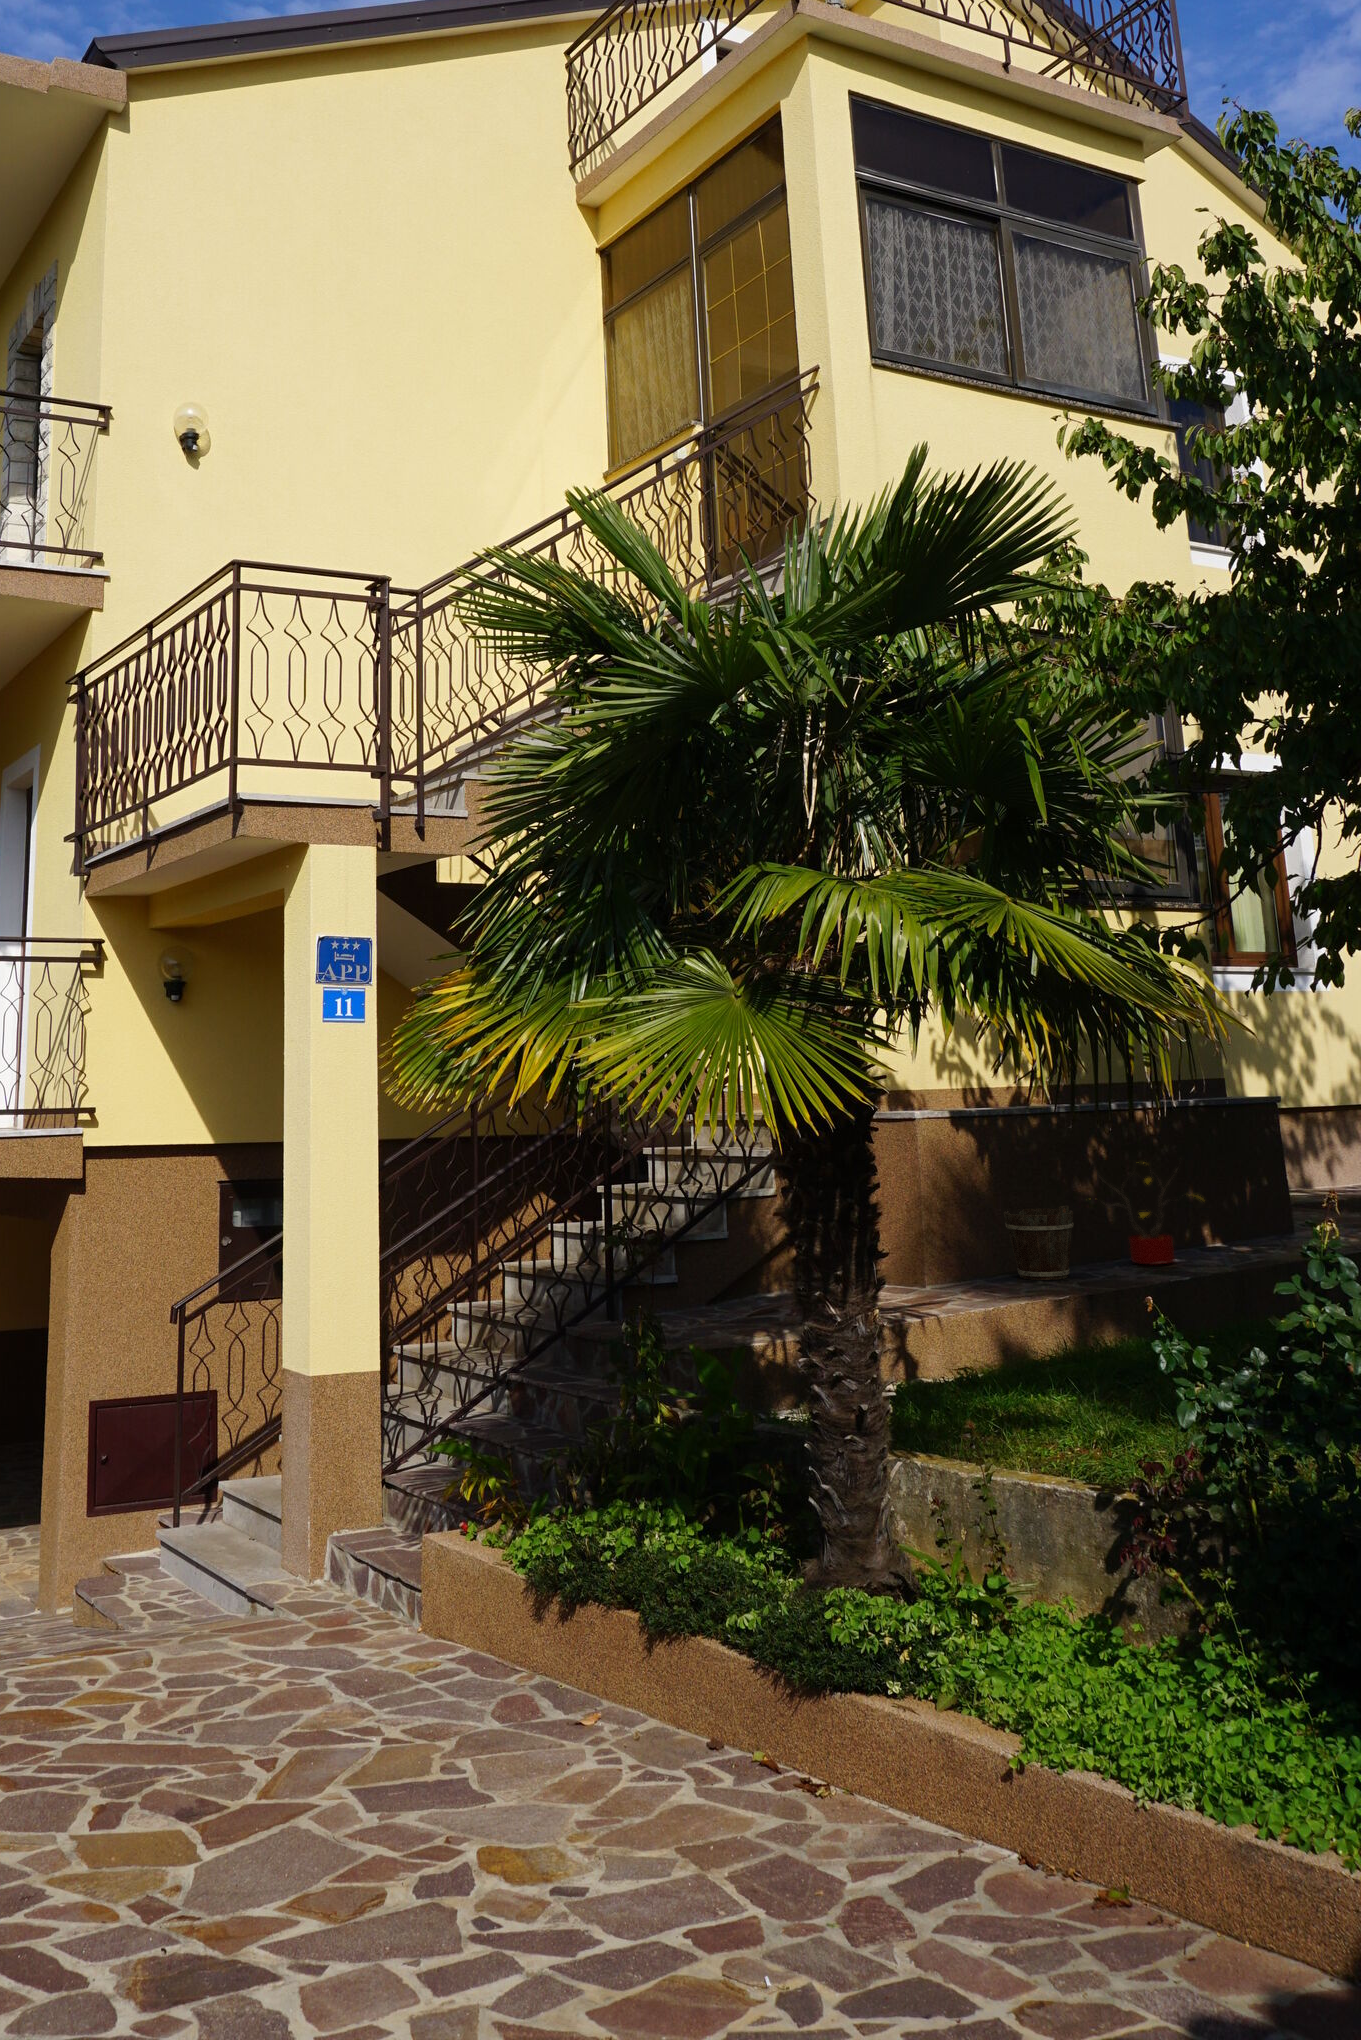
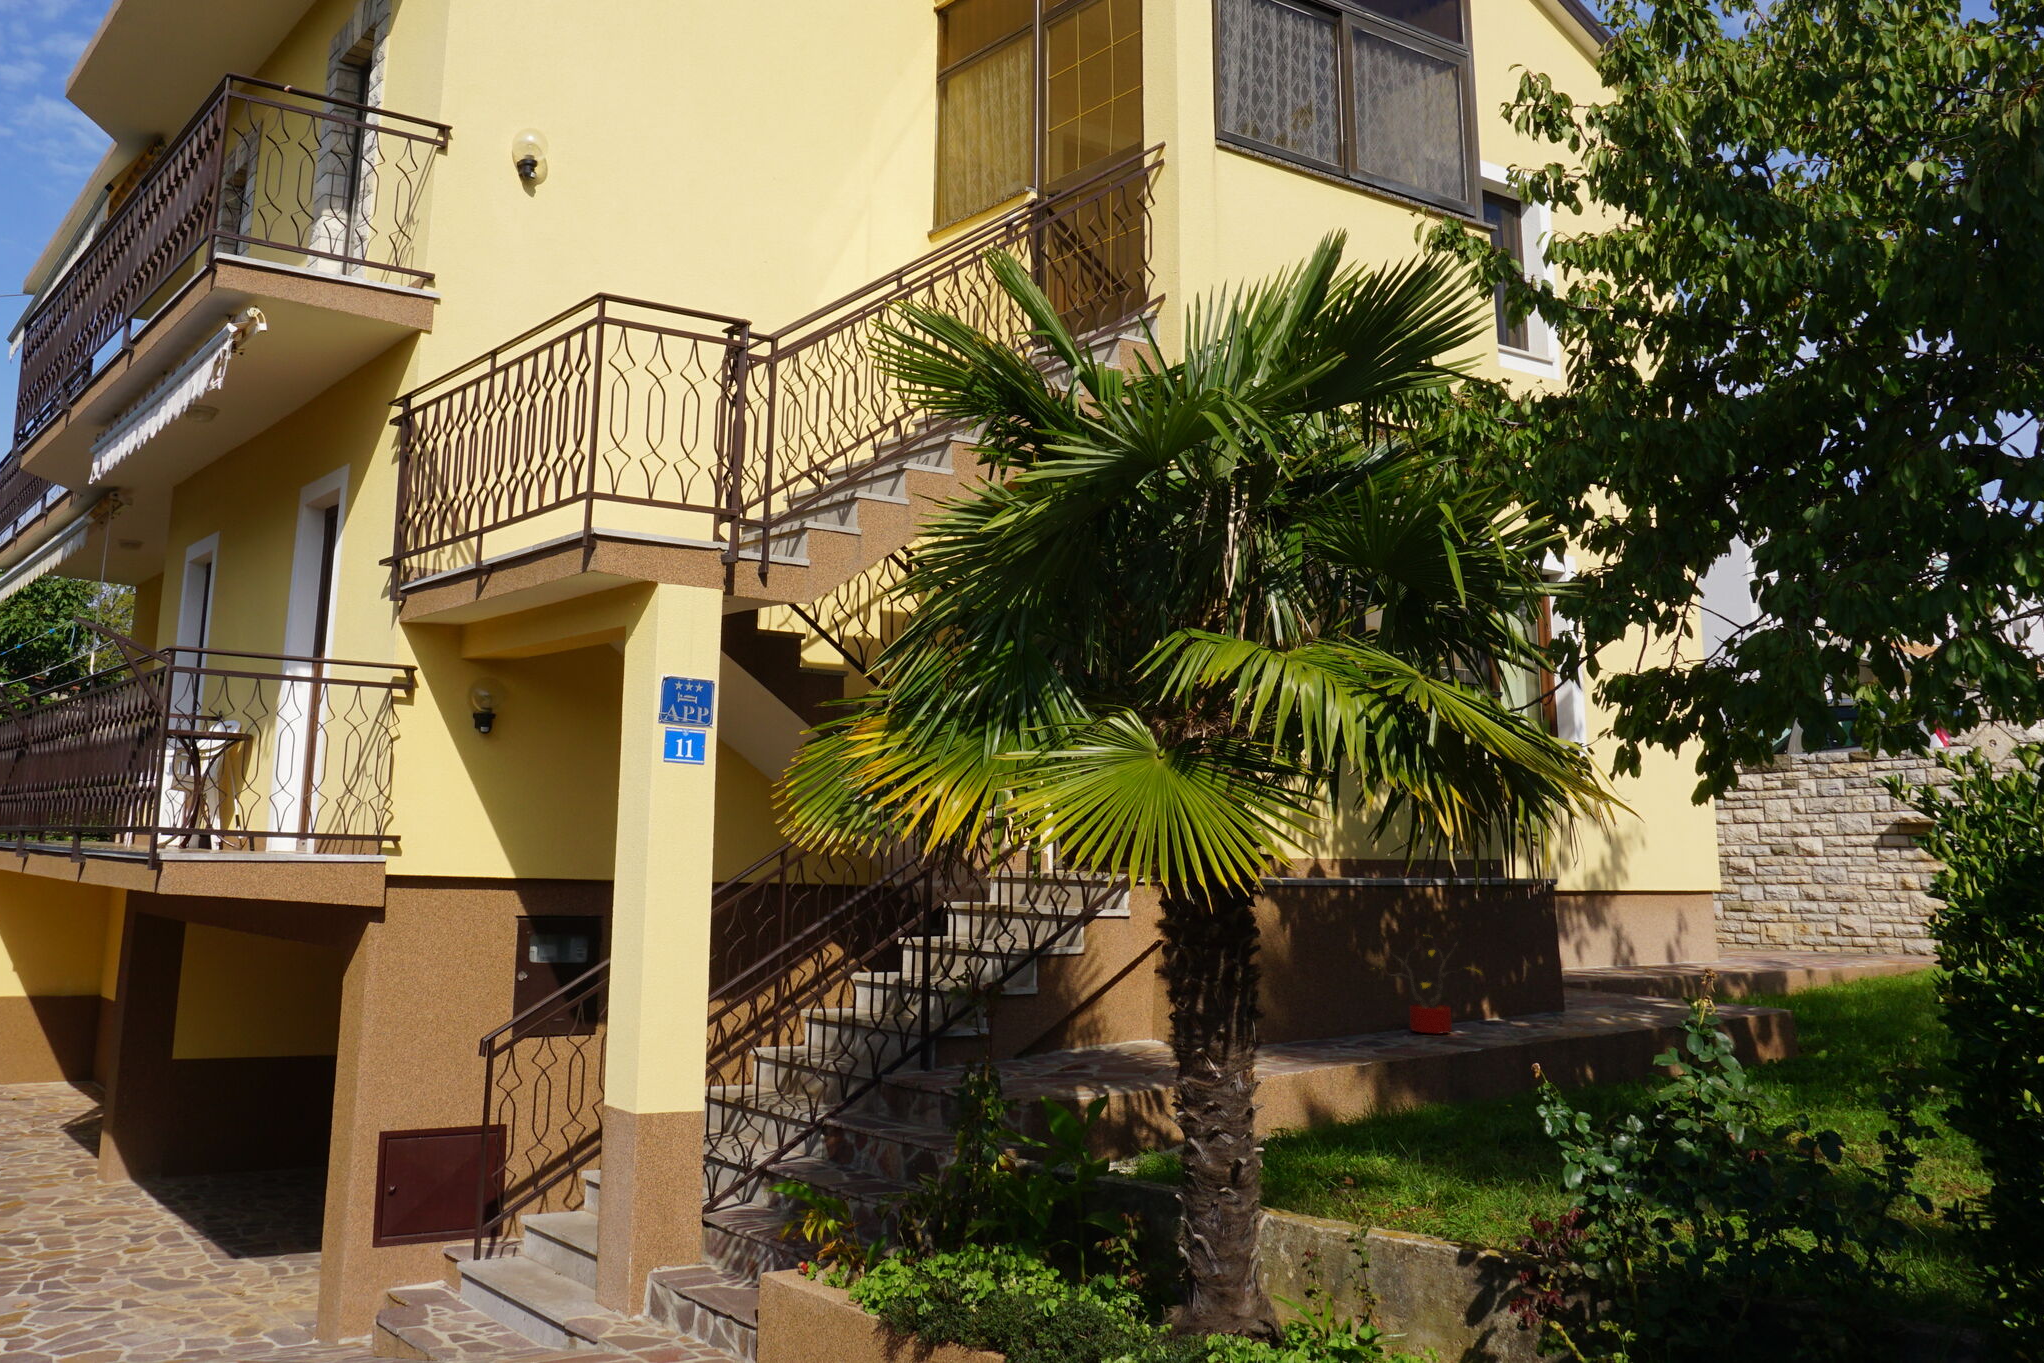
bucket: present [1004,1206,1073,1280] -> none [1297,968,1364,1045]

